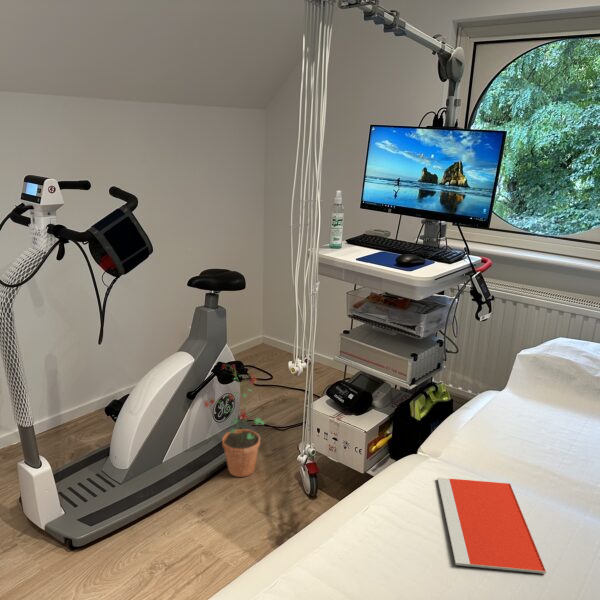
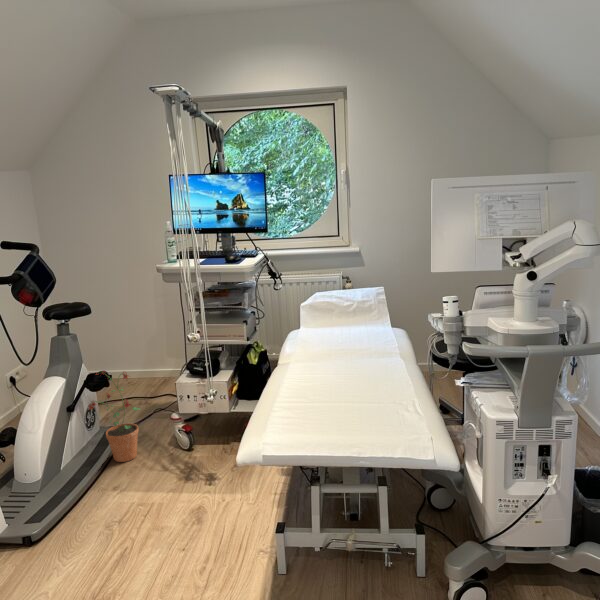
notebook: present [437,478,546,574] -> none [301,359,379,387]

